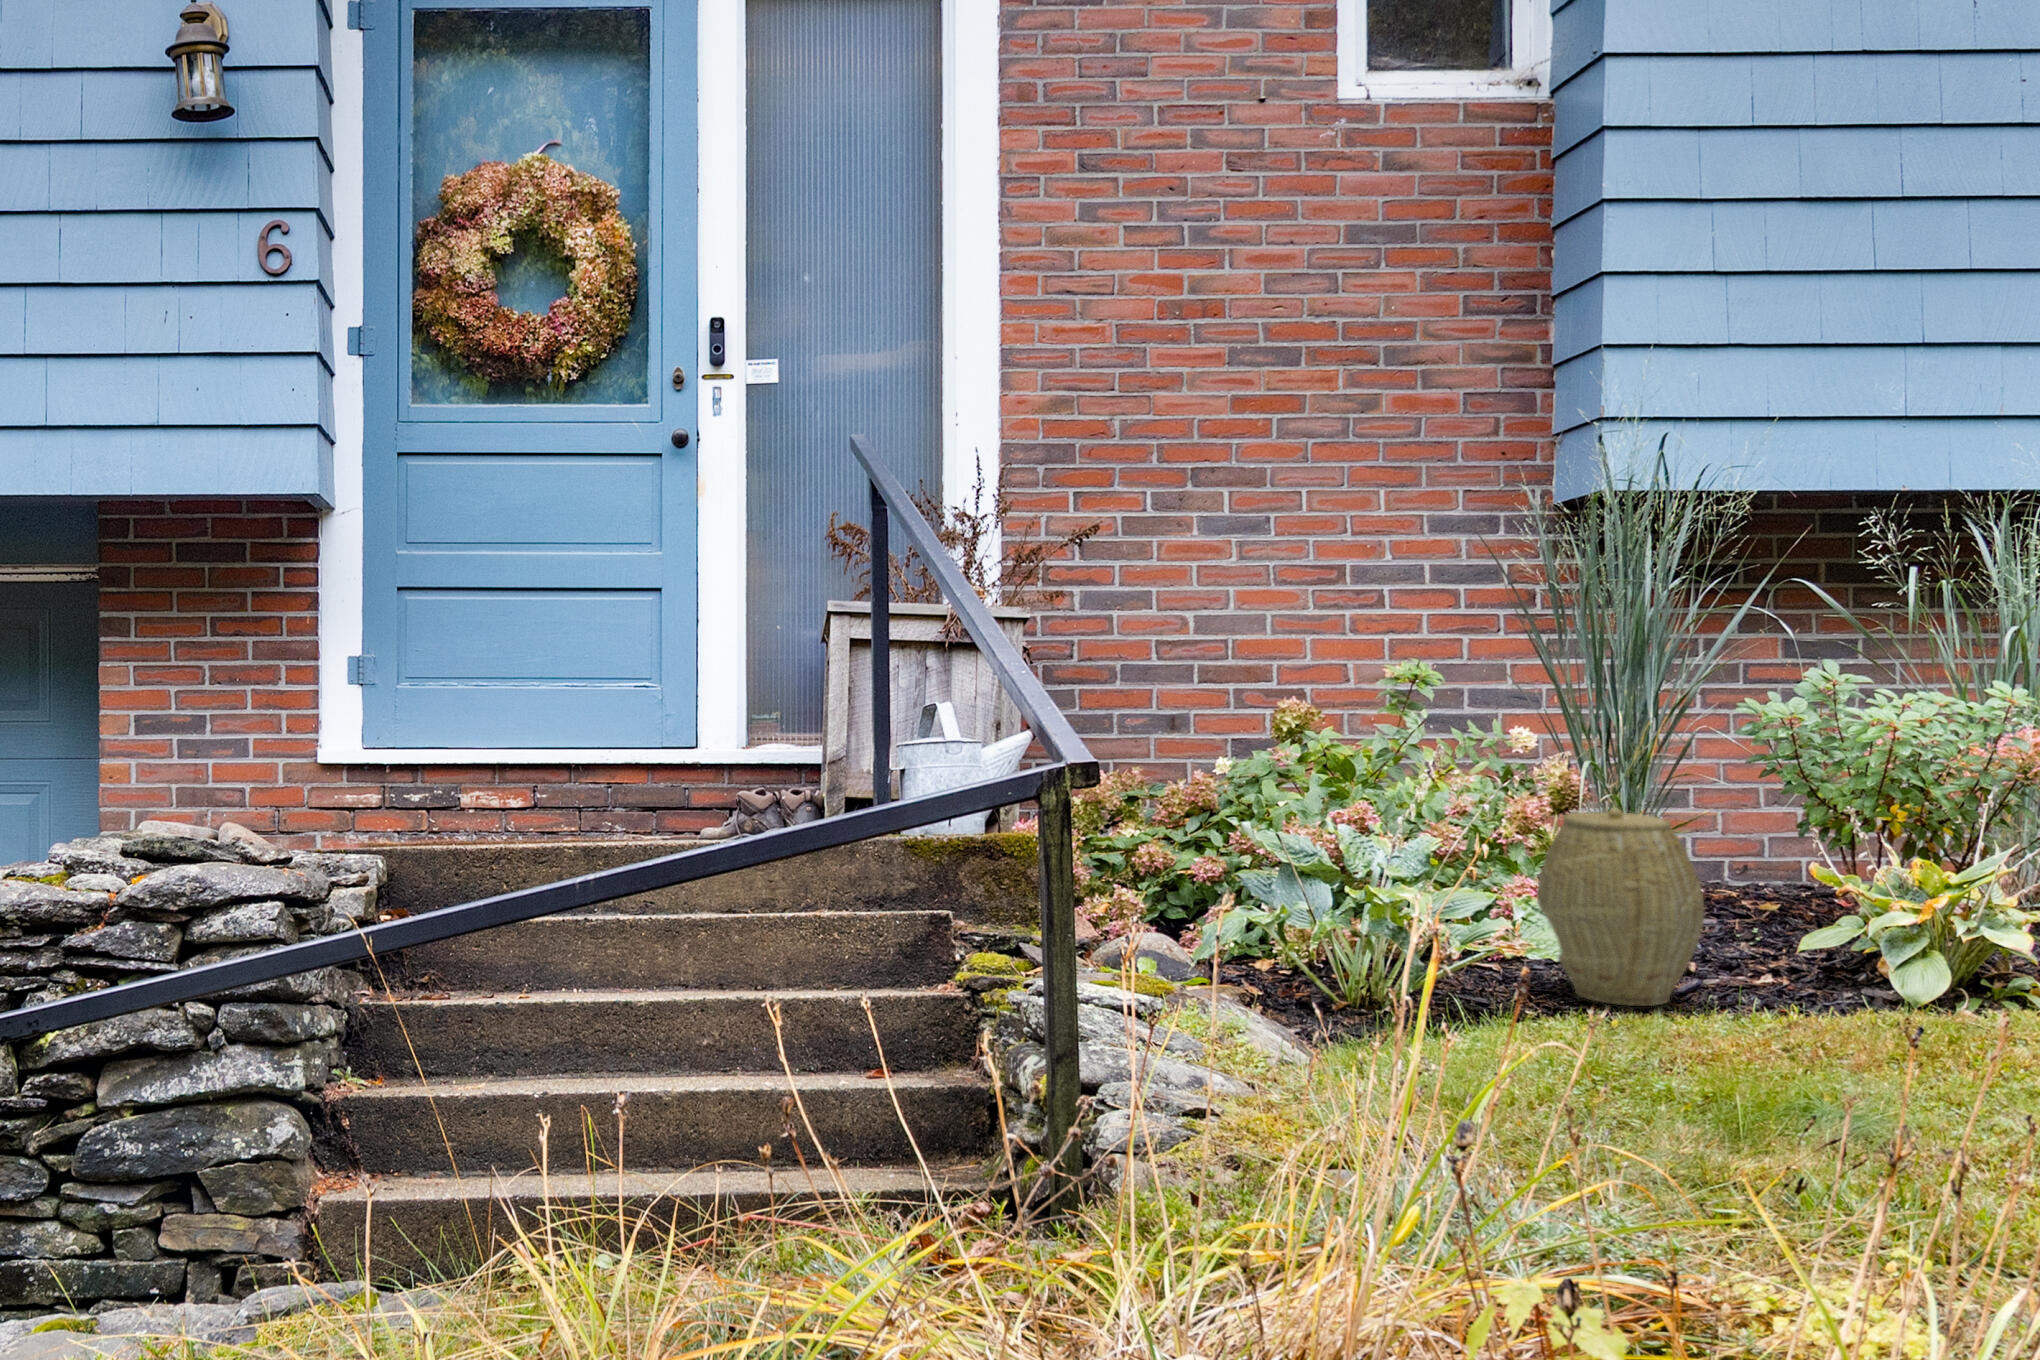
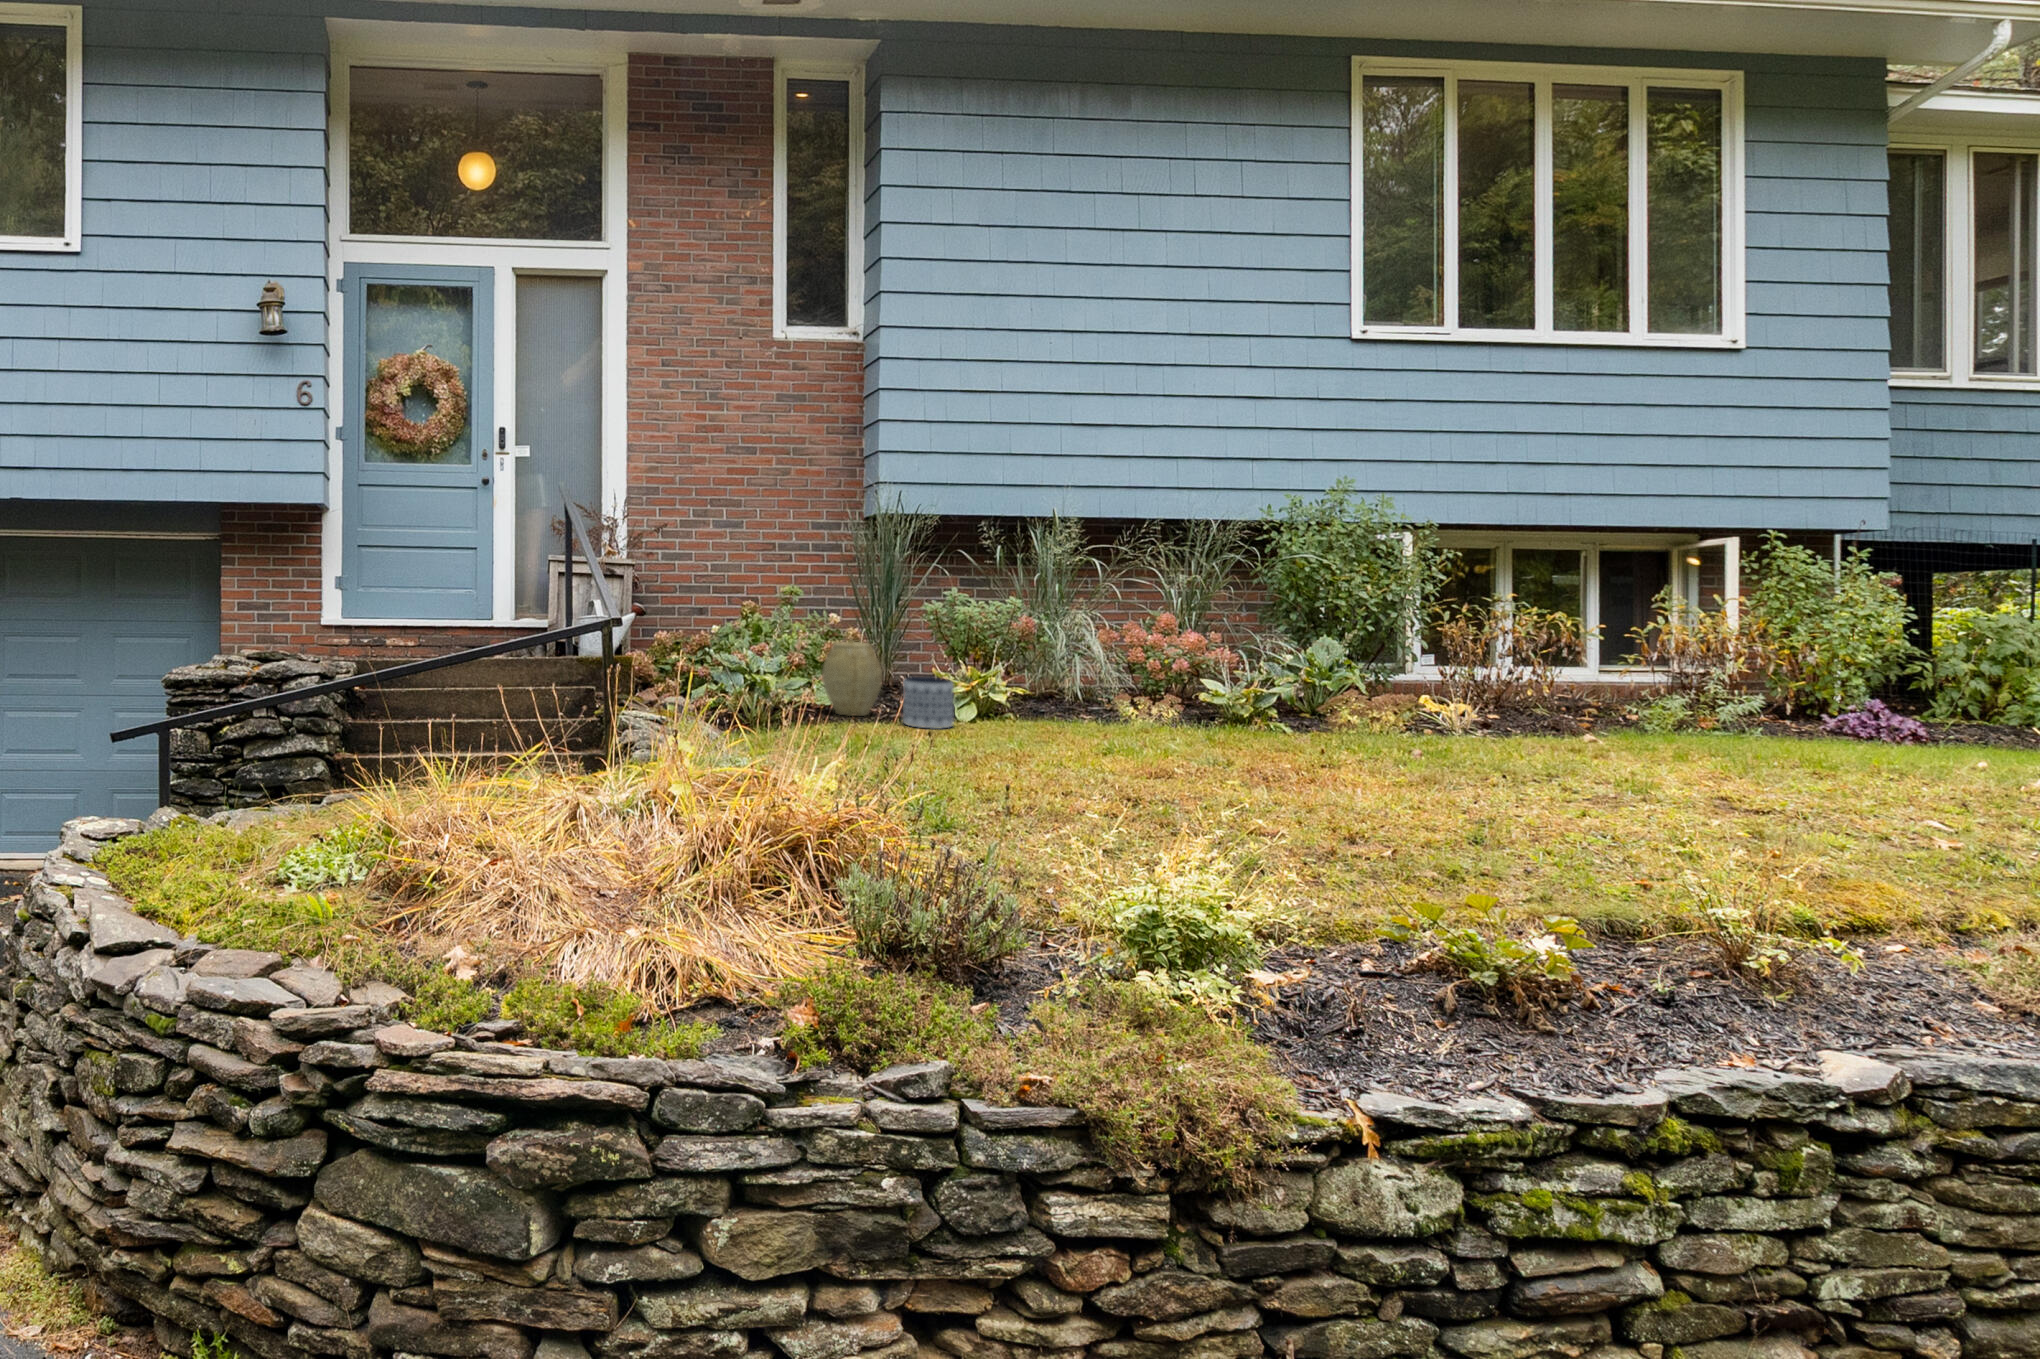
planter: none [1785,911,1939,1057] -> present [903,677,954,729]

